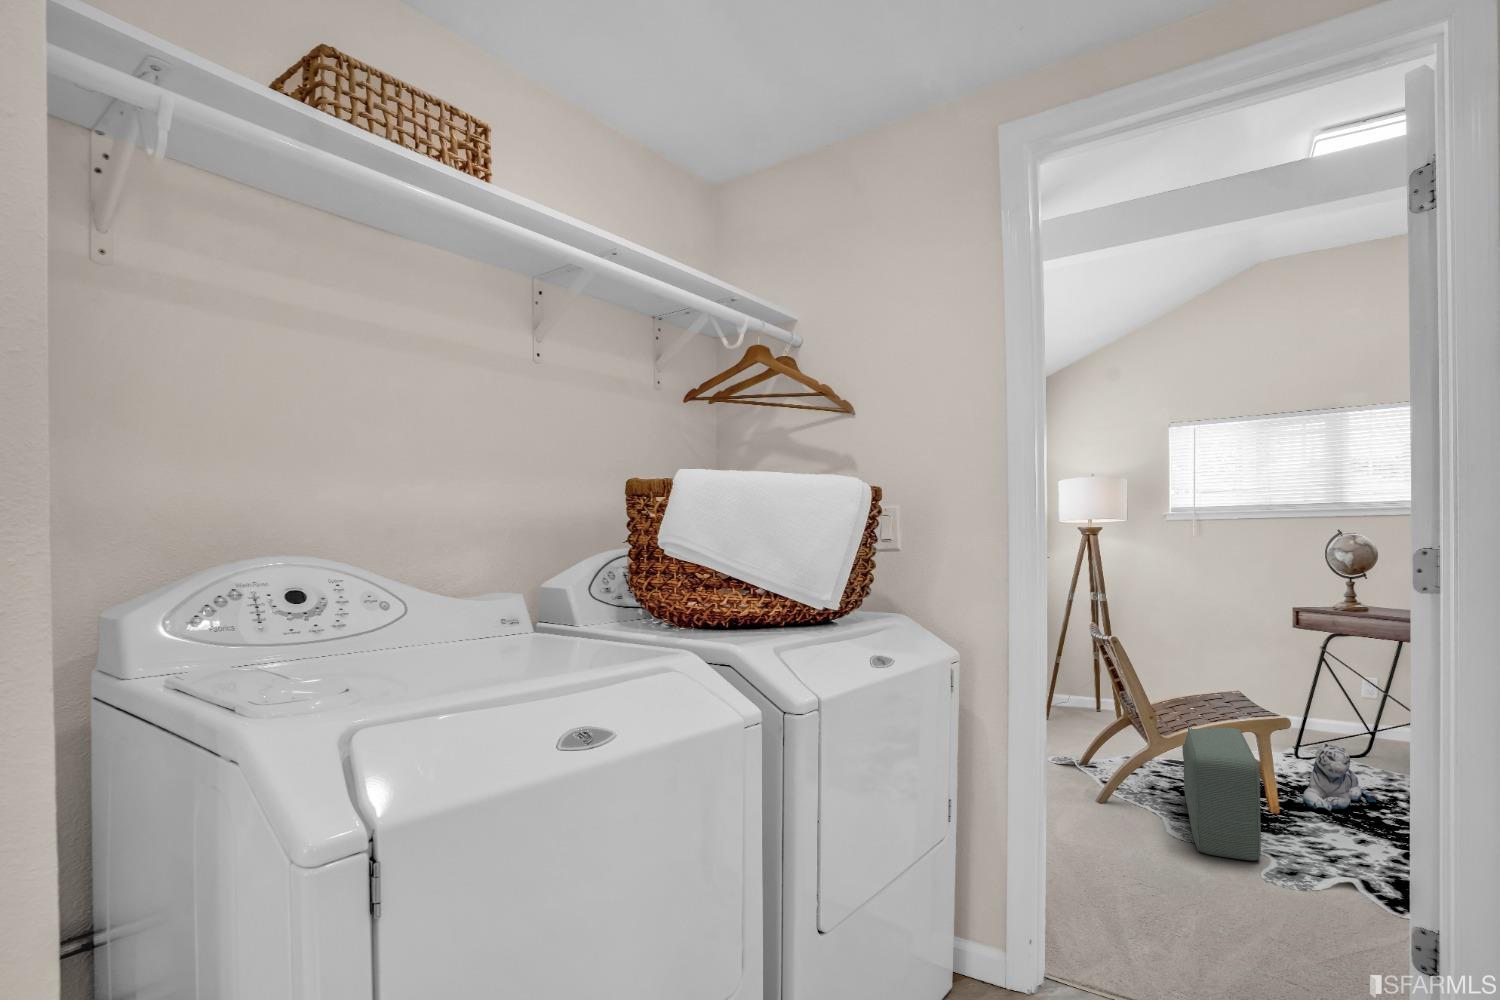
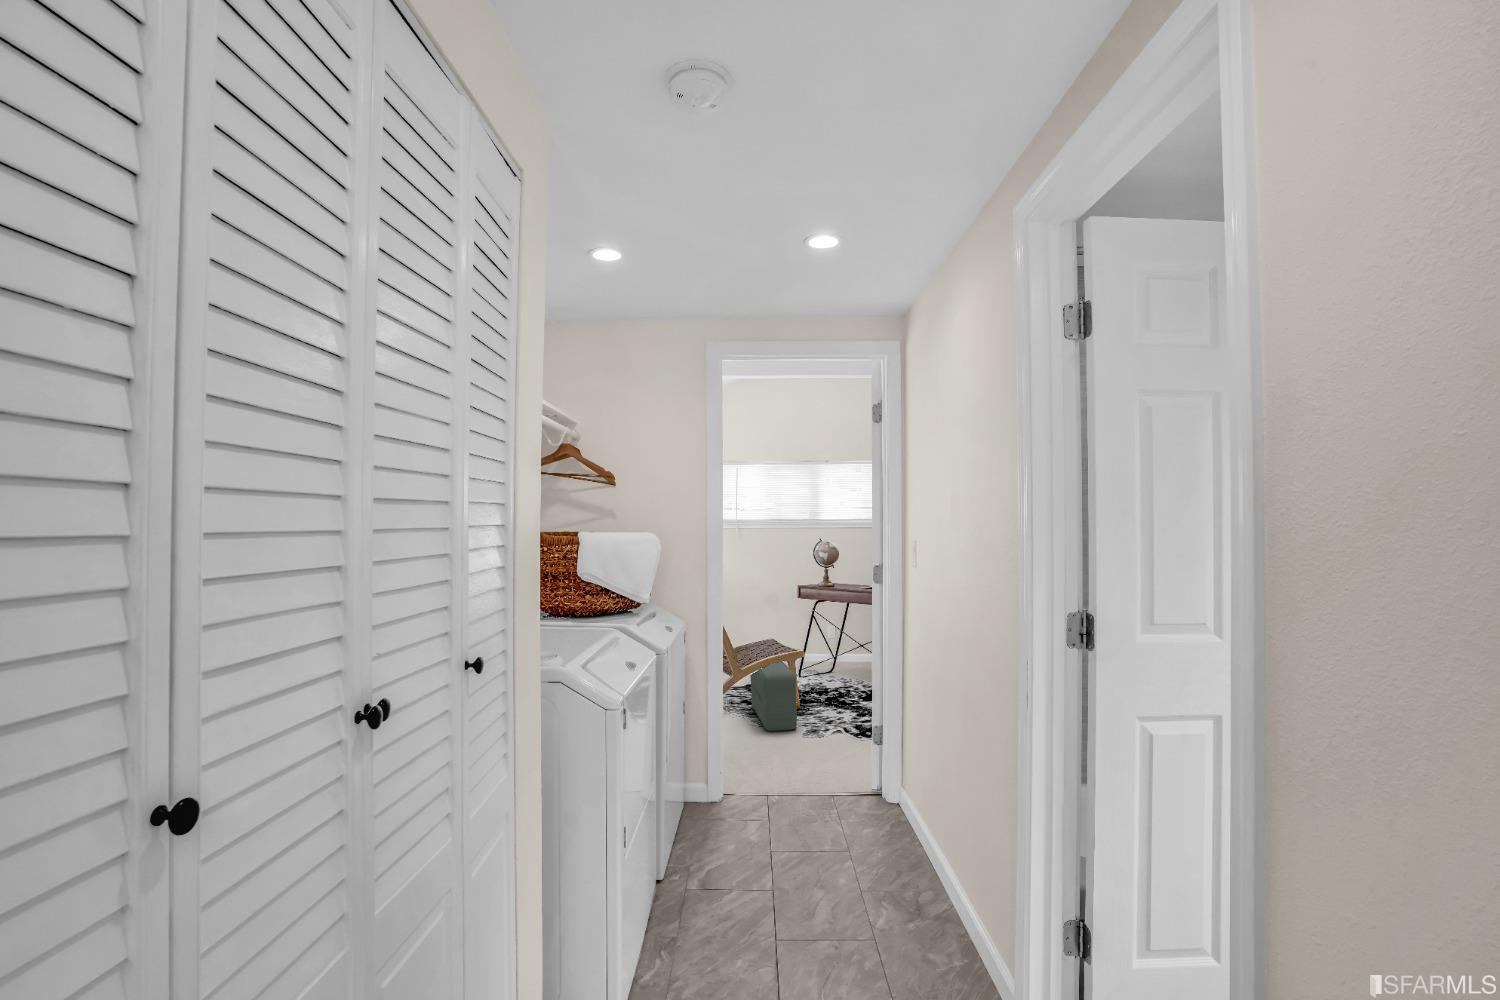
plush toy: present [1303,744,1376,811] -> none [809,664,842,701]

